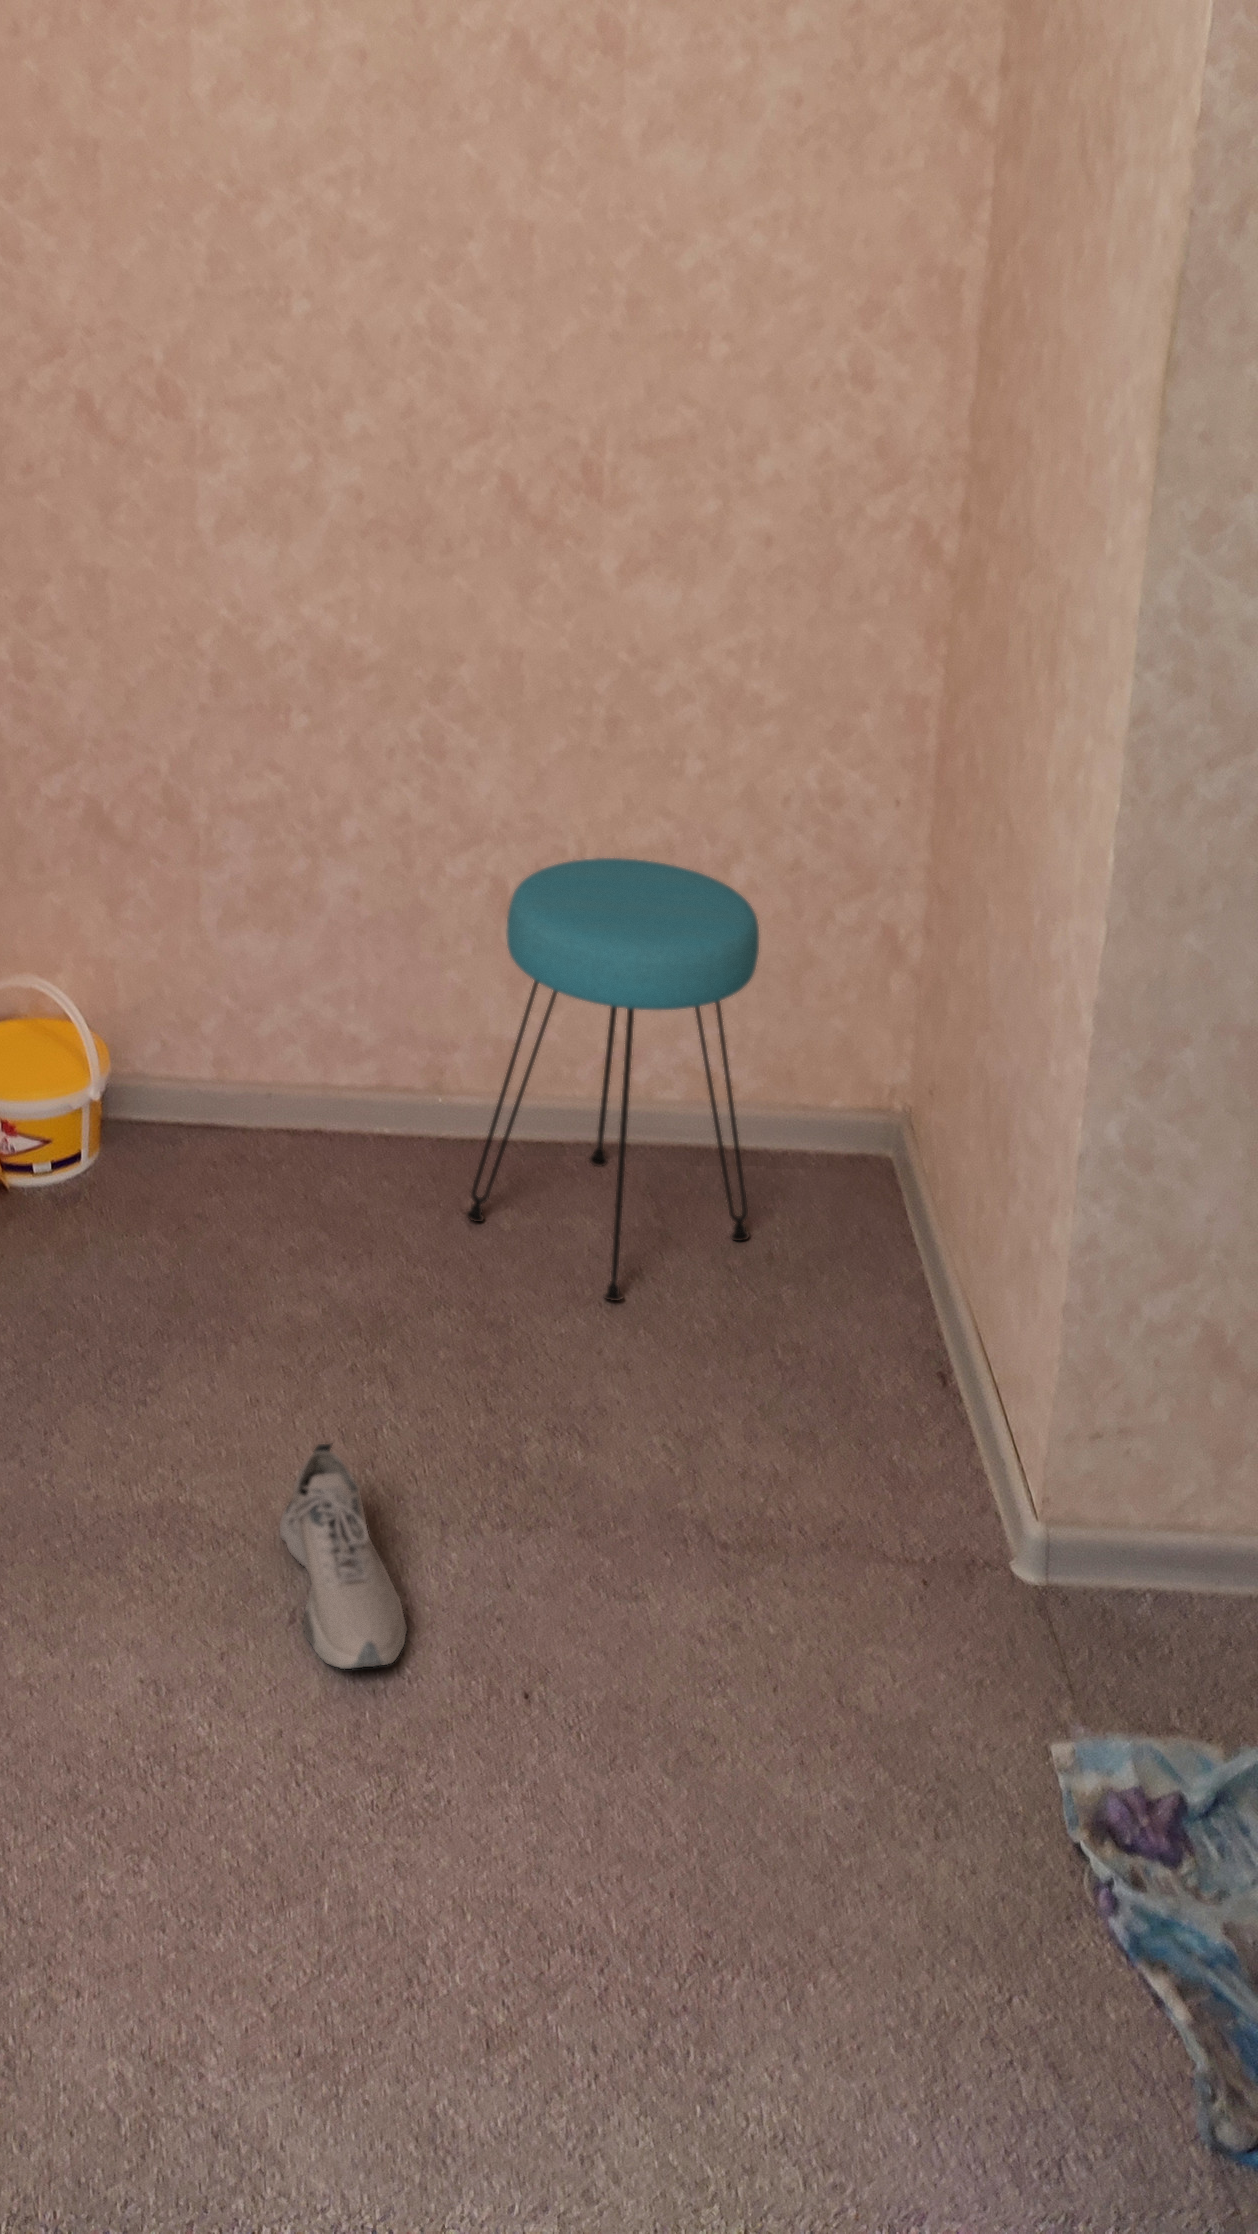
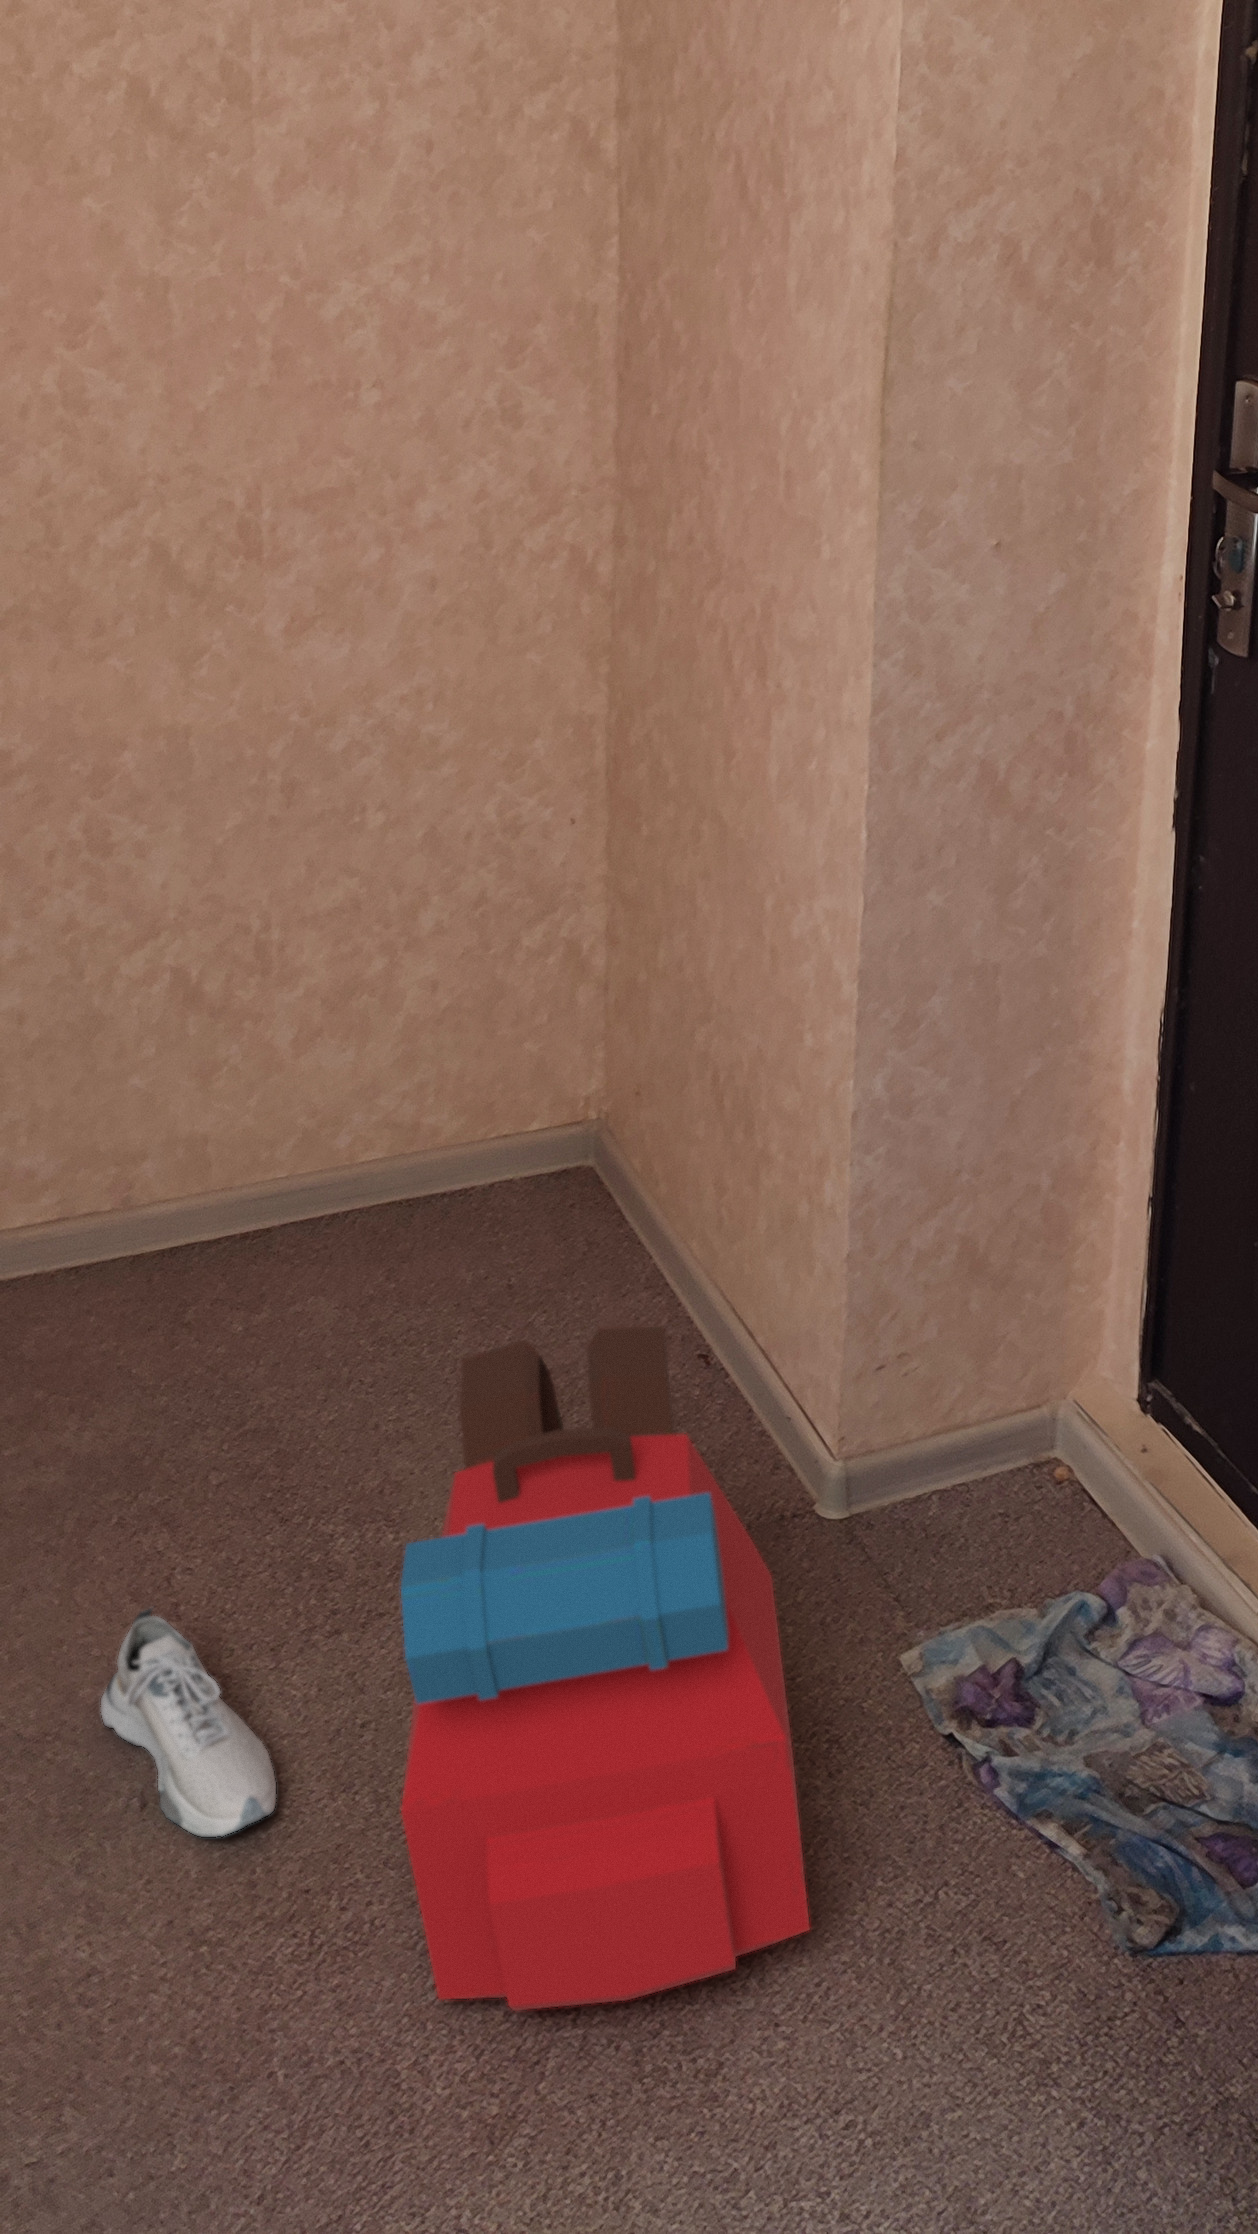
stool: present [466,858,759,1301] -> none [187,915,482,1371]
backpack: none [452,1284,887,1979] -> present [401,1327,809,2011]

